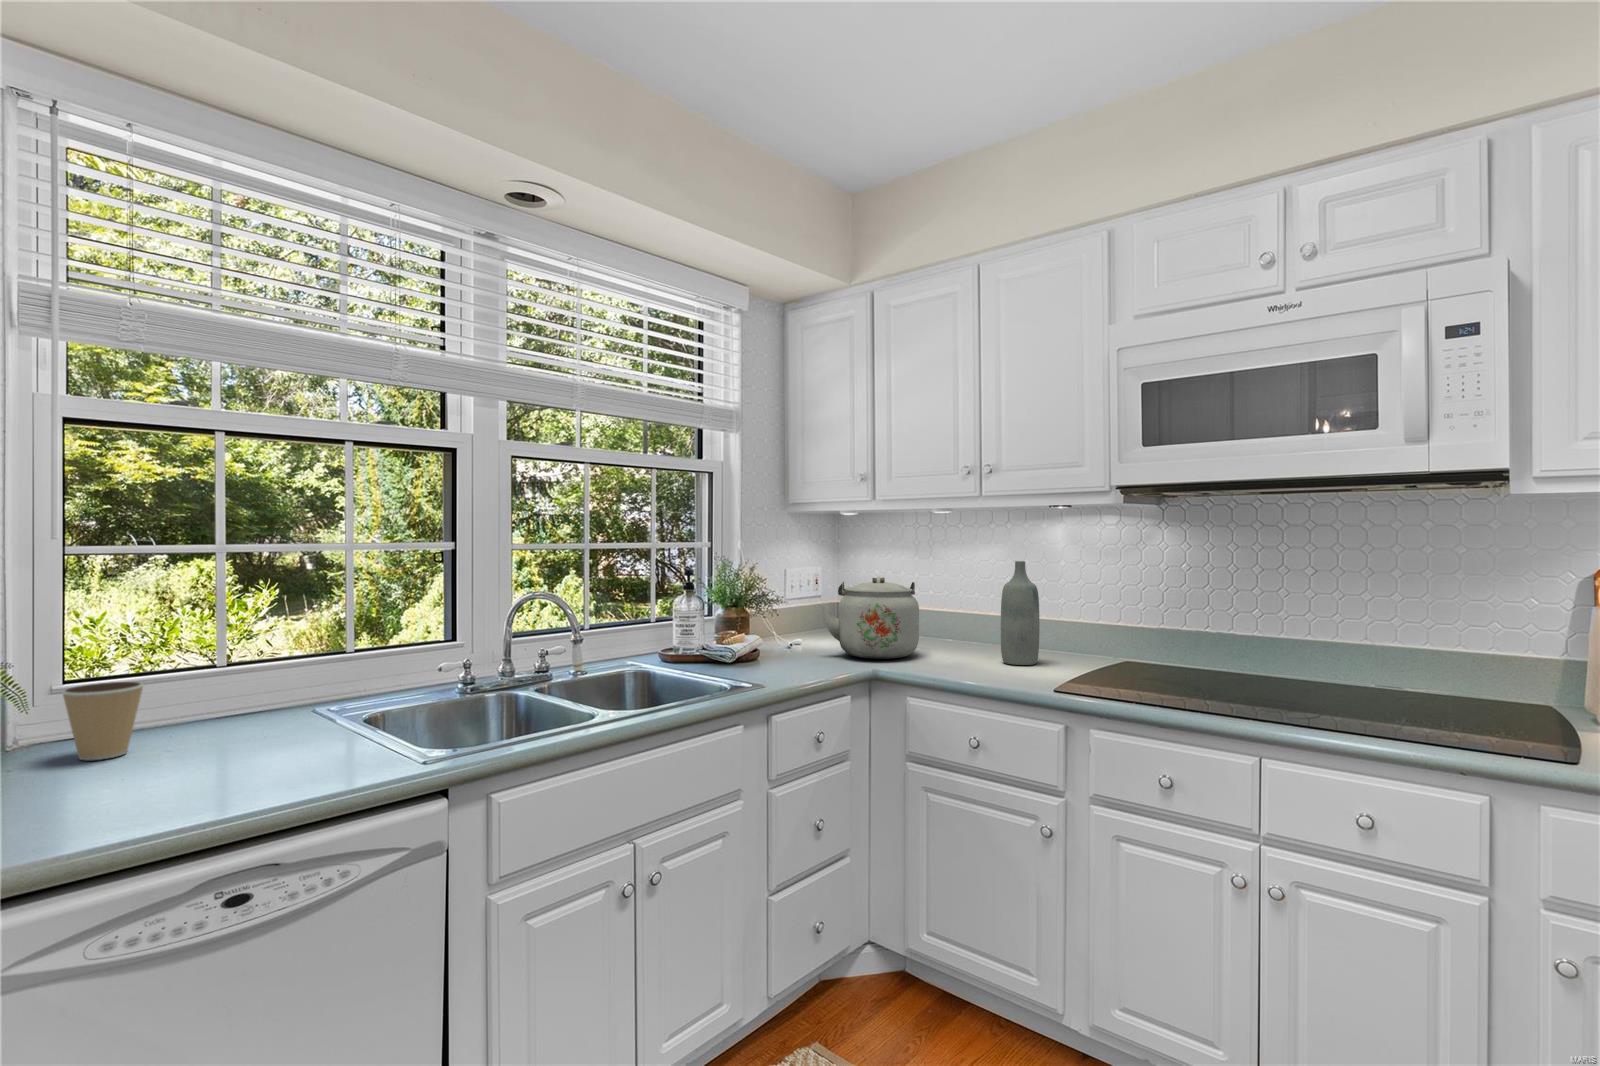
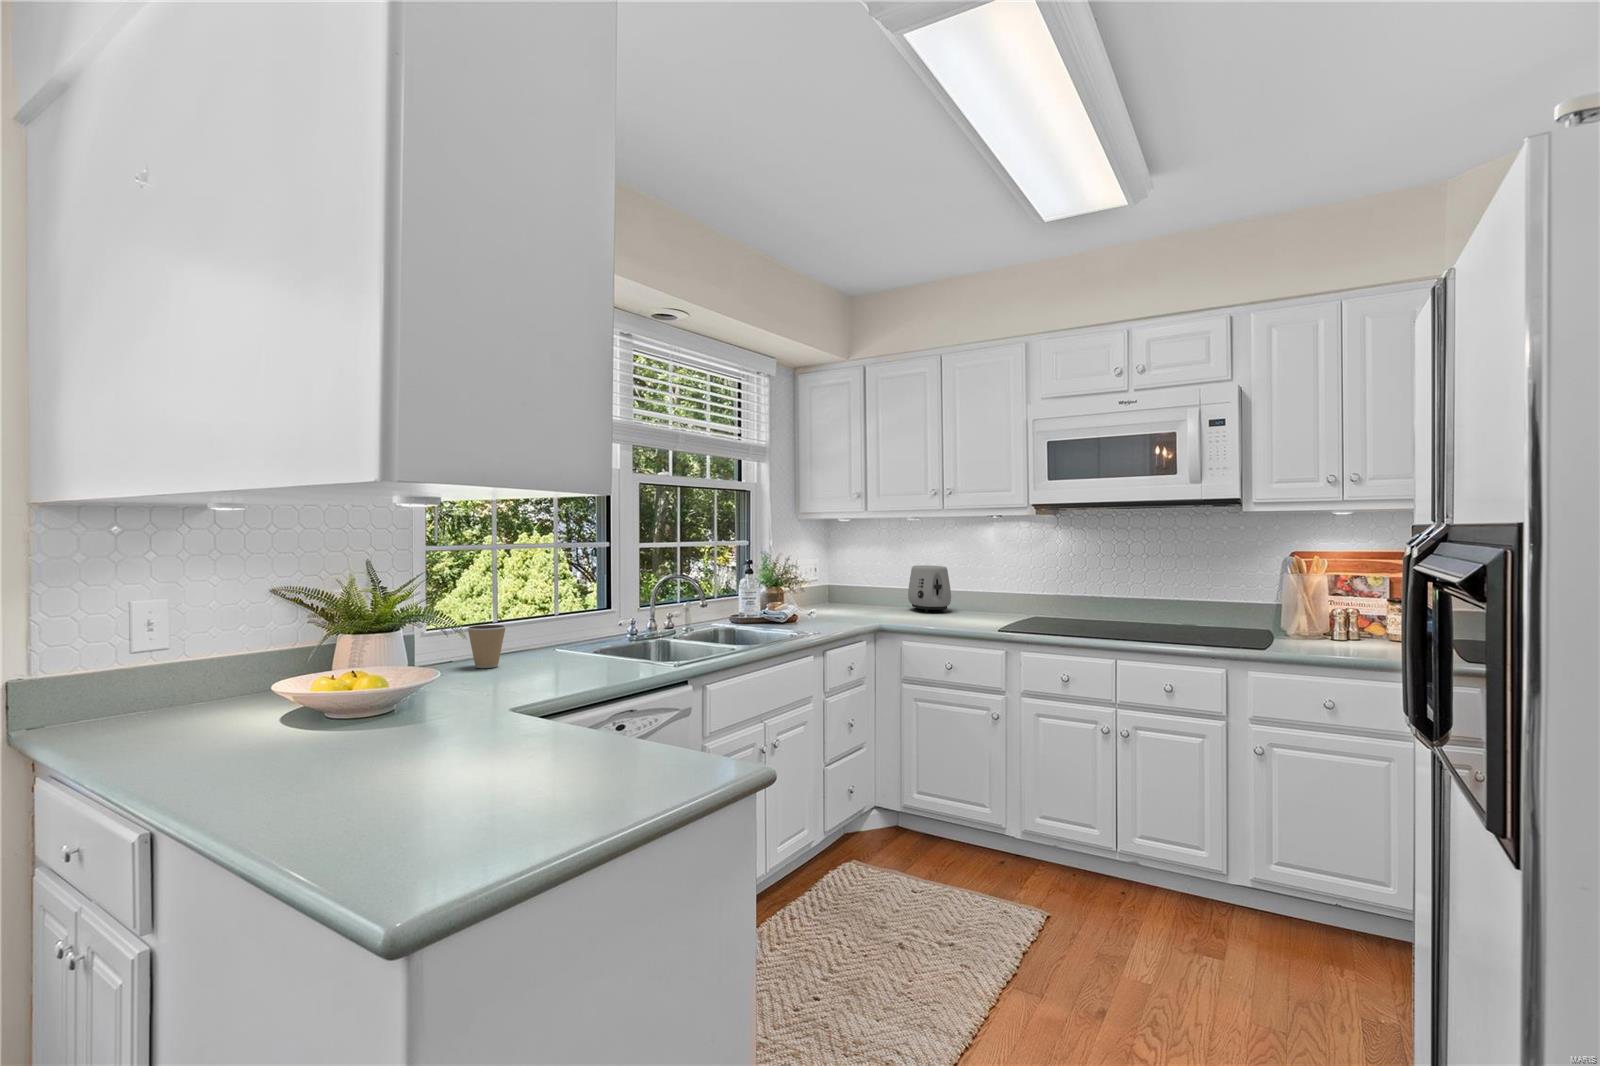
bottle: present [1001,561,1039,665] -> none [959,553,983,620]
kettle: present [821,577,919,659] -> none [837,565,903,619]
toaster: none [938,577,998,646] -> present [908,565,951,612]

